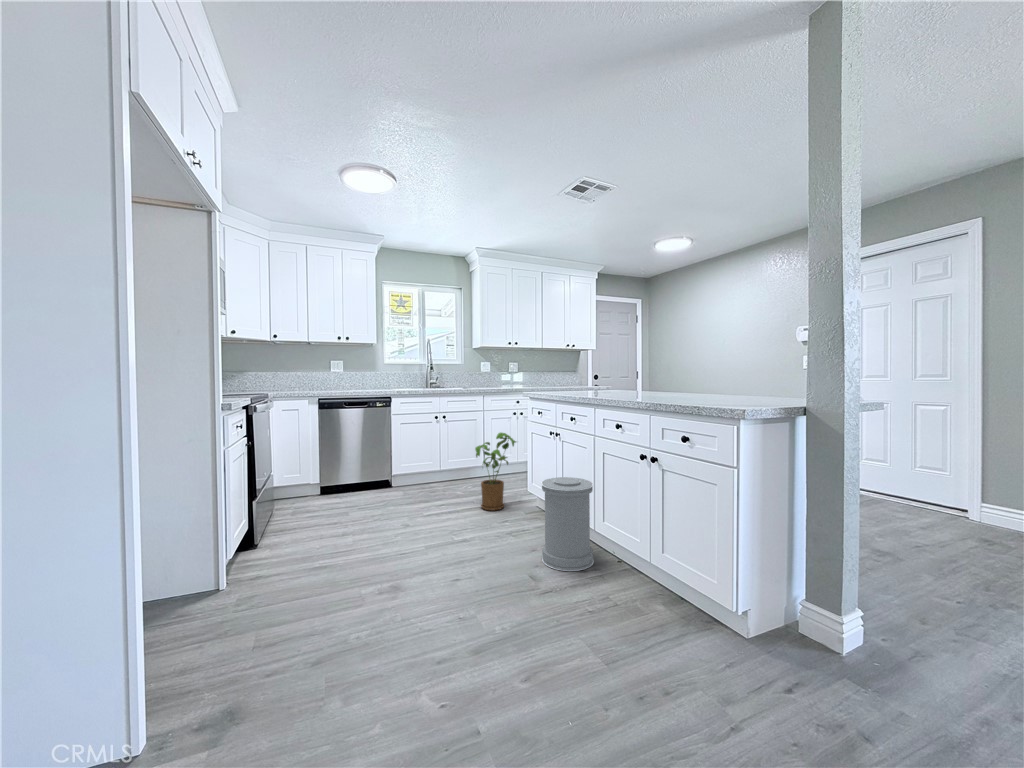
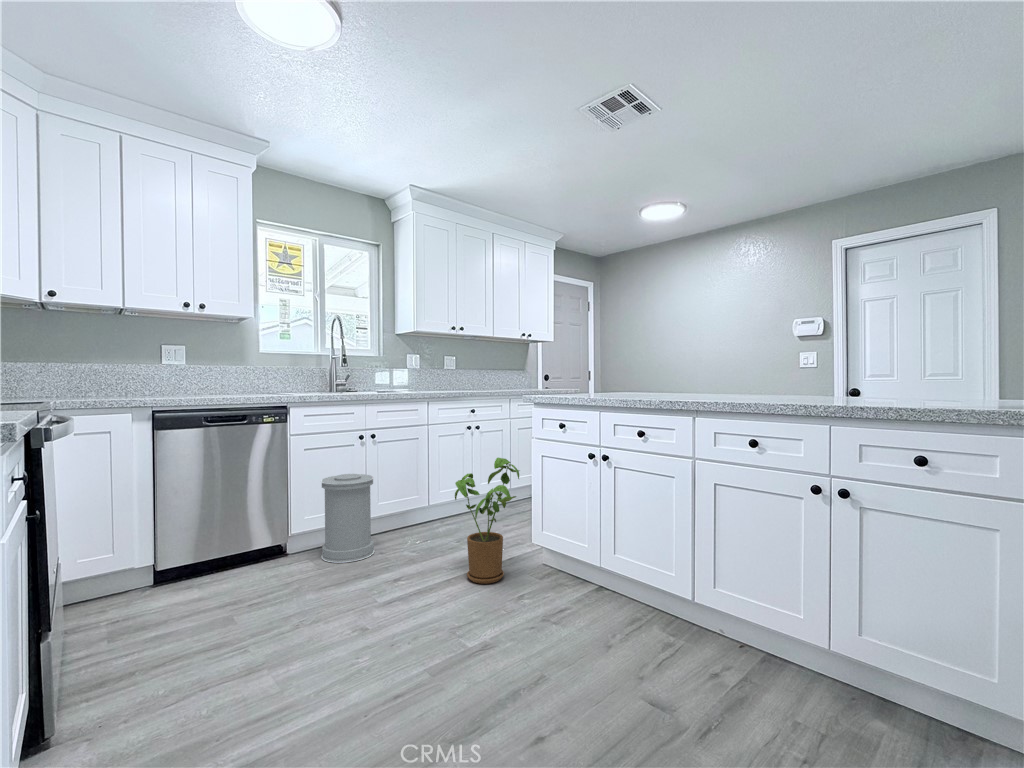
trash can: present [541,477,594,571] -> present [321,474,375,563]

